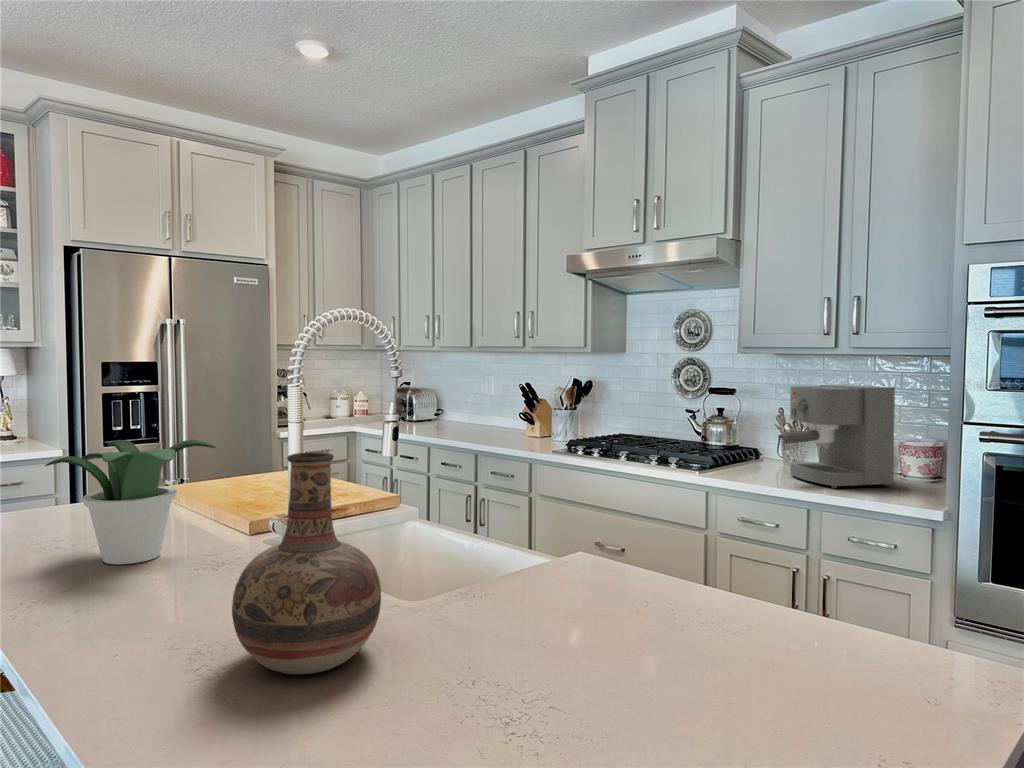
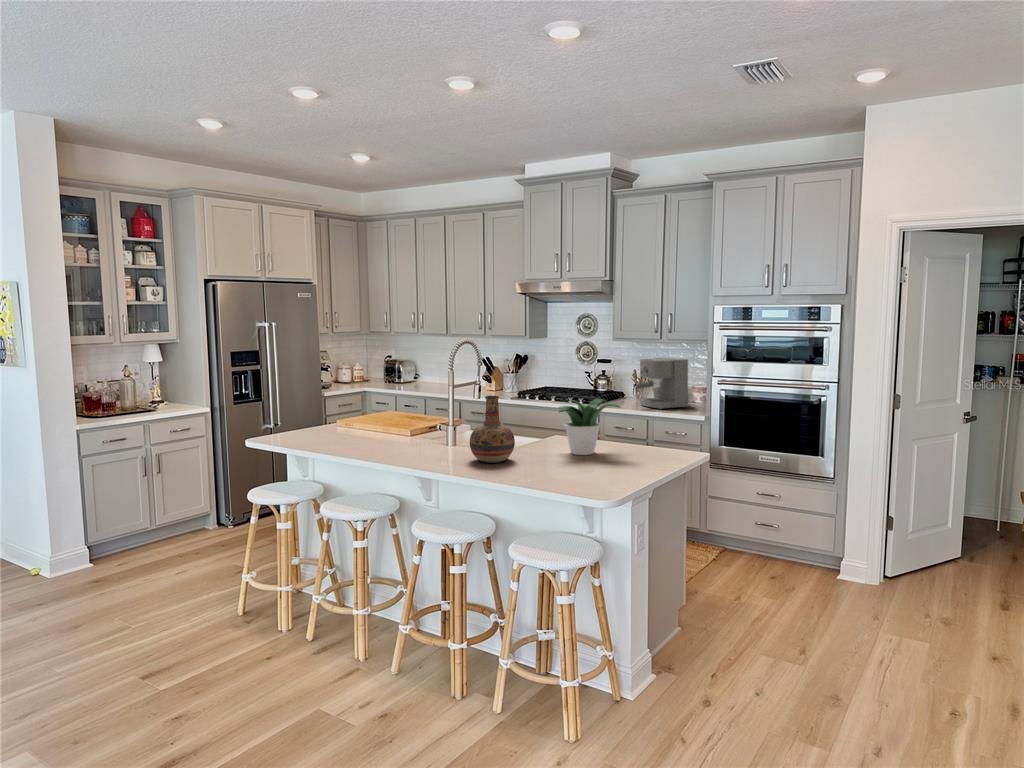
potted plant: present [45,440,216,564] -> present [559,399,621,455]

